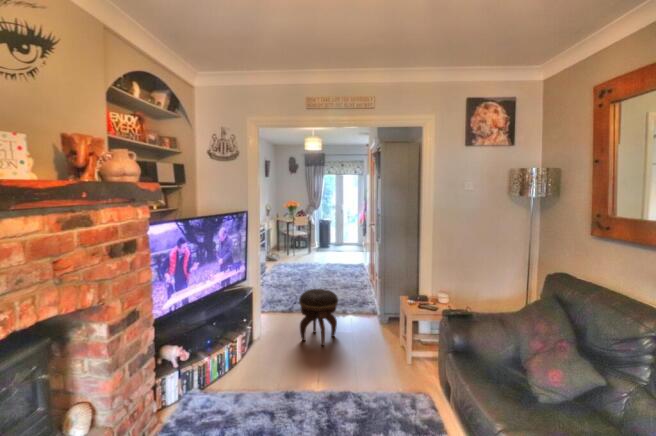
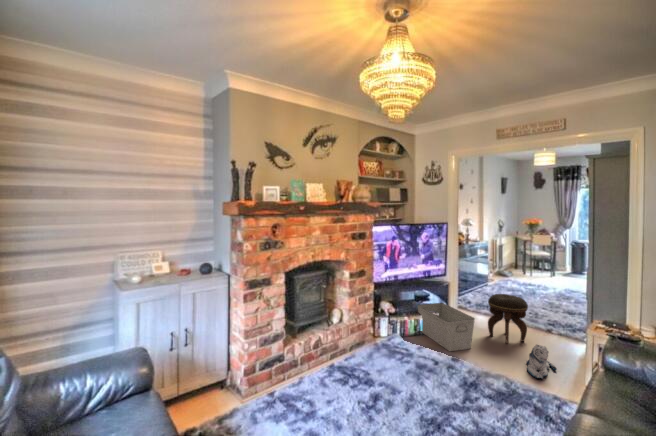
storage bin: none [218,317,297,386] -> present [418,303,475,351]
plush toy: none [353,344,381,384] -> present [527,345,557,379]

